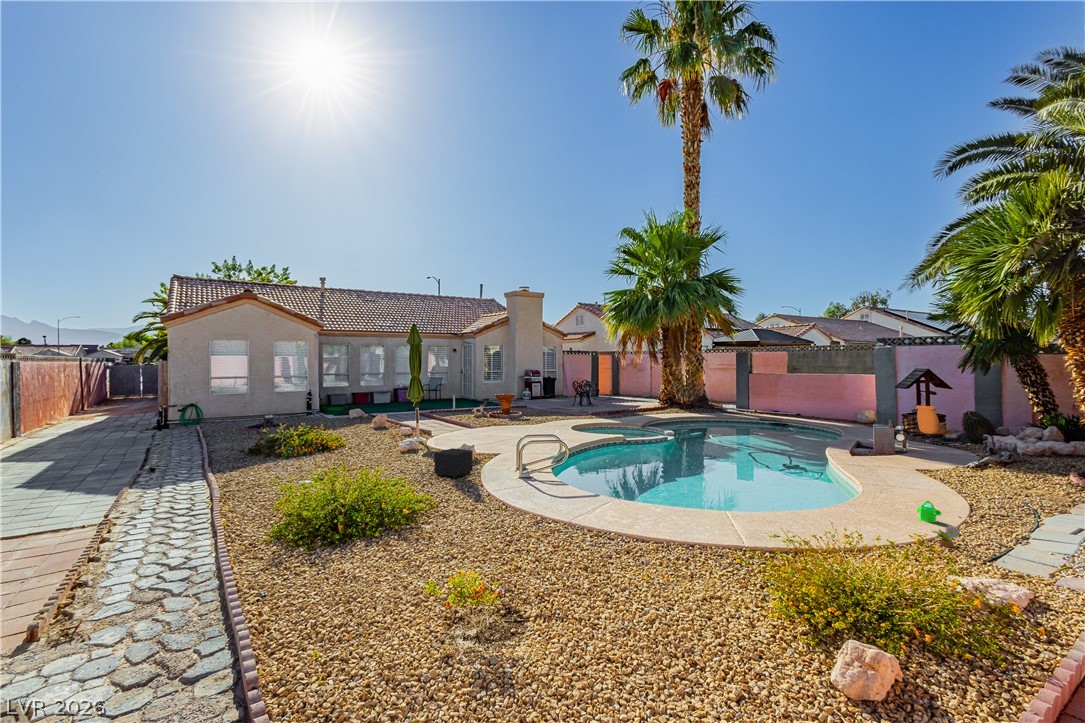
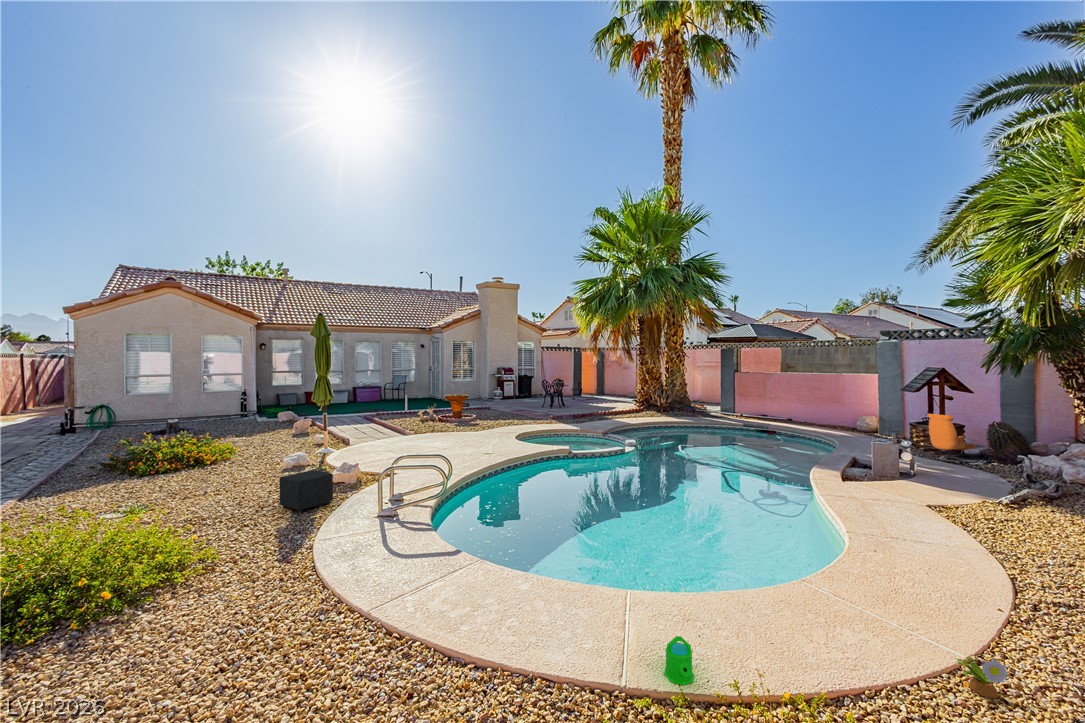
watering can: present [918,501,941,523] -> present [664,636,694,685]

